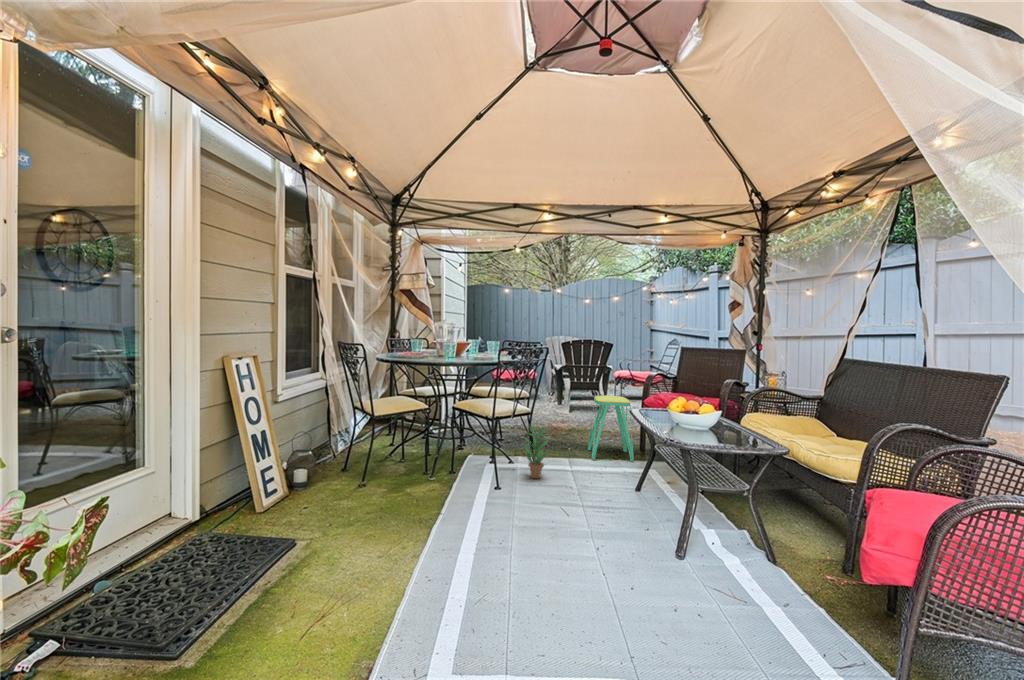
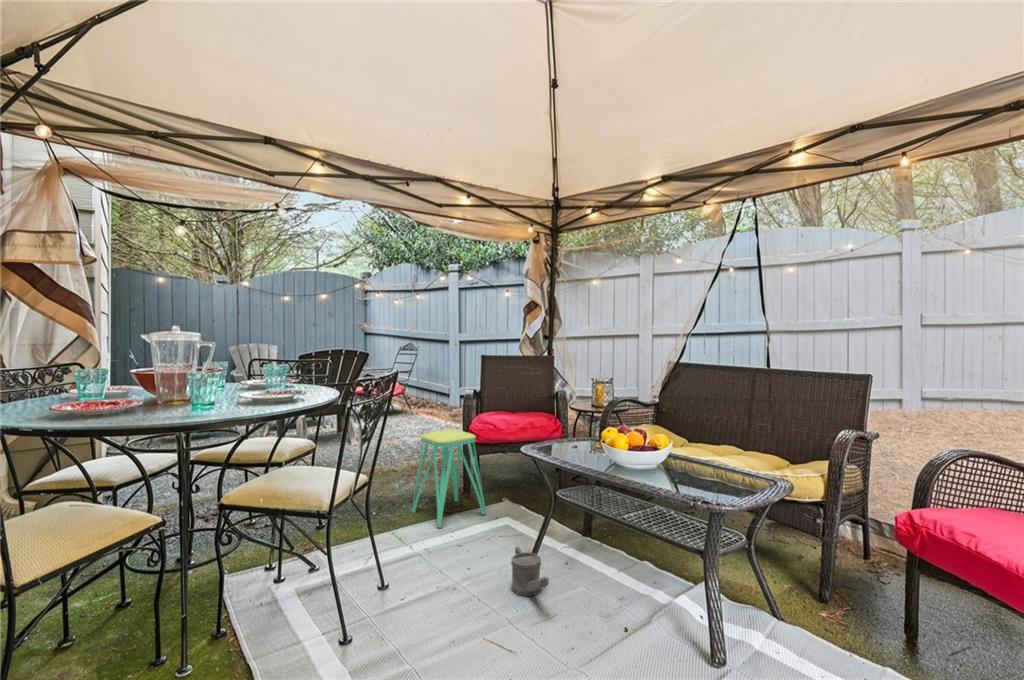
potted plant: present [526,426,549,479] -> none [377,502,432,598]
watering can: none [591,471,614,499] -> present [511,547,549,596]

